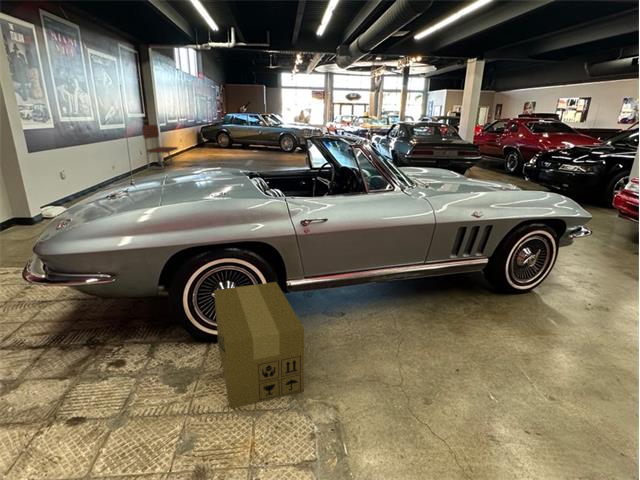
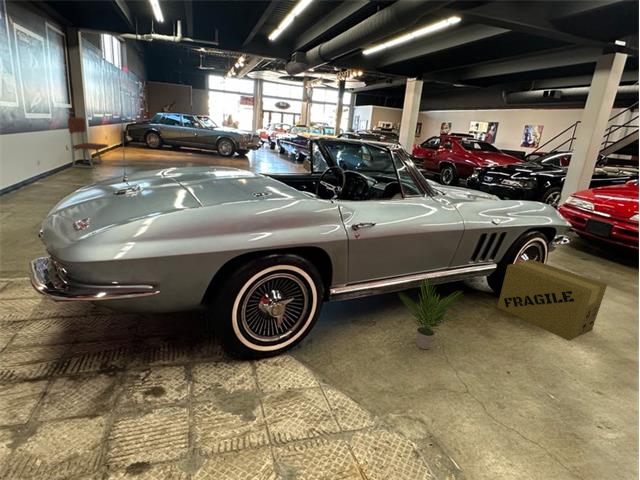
potted plant: none [354,270,415,342] -> present [400,278,462,349]
cardboard box: present [214,282,304,409] -> present [497,260,607,341]

